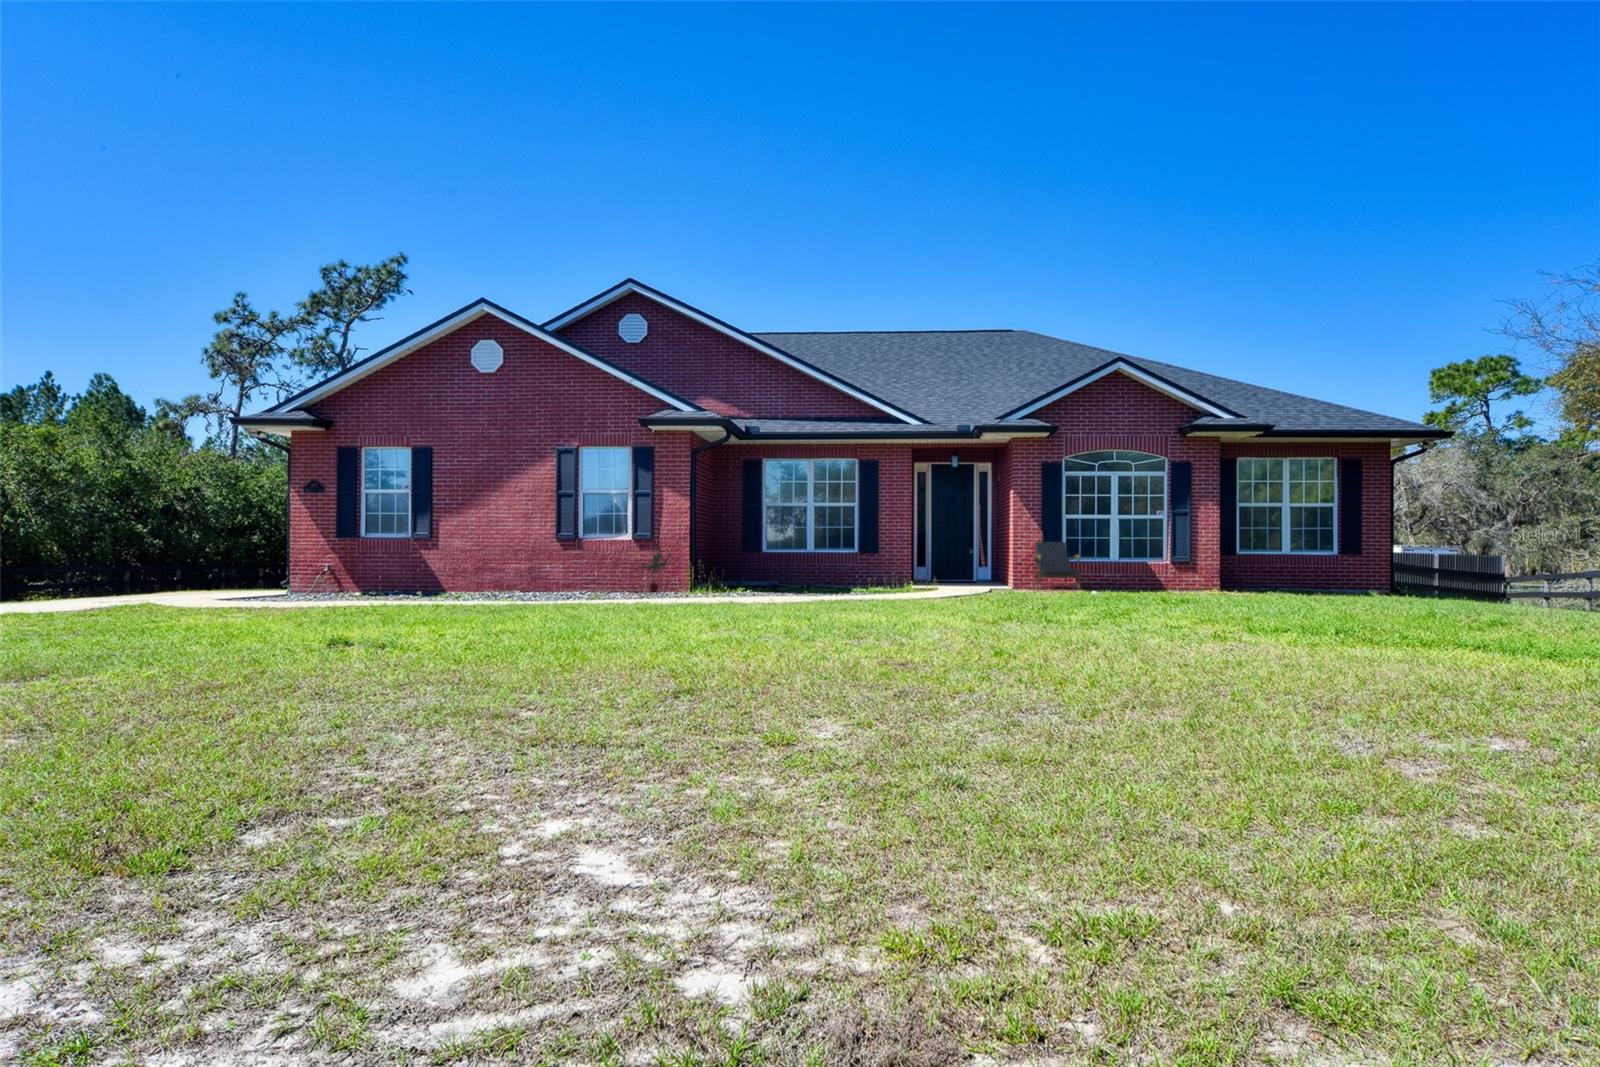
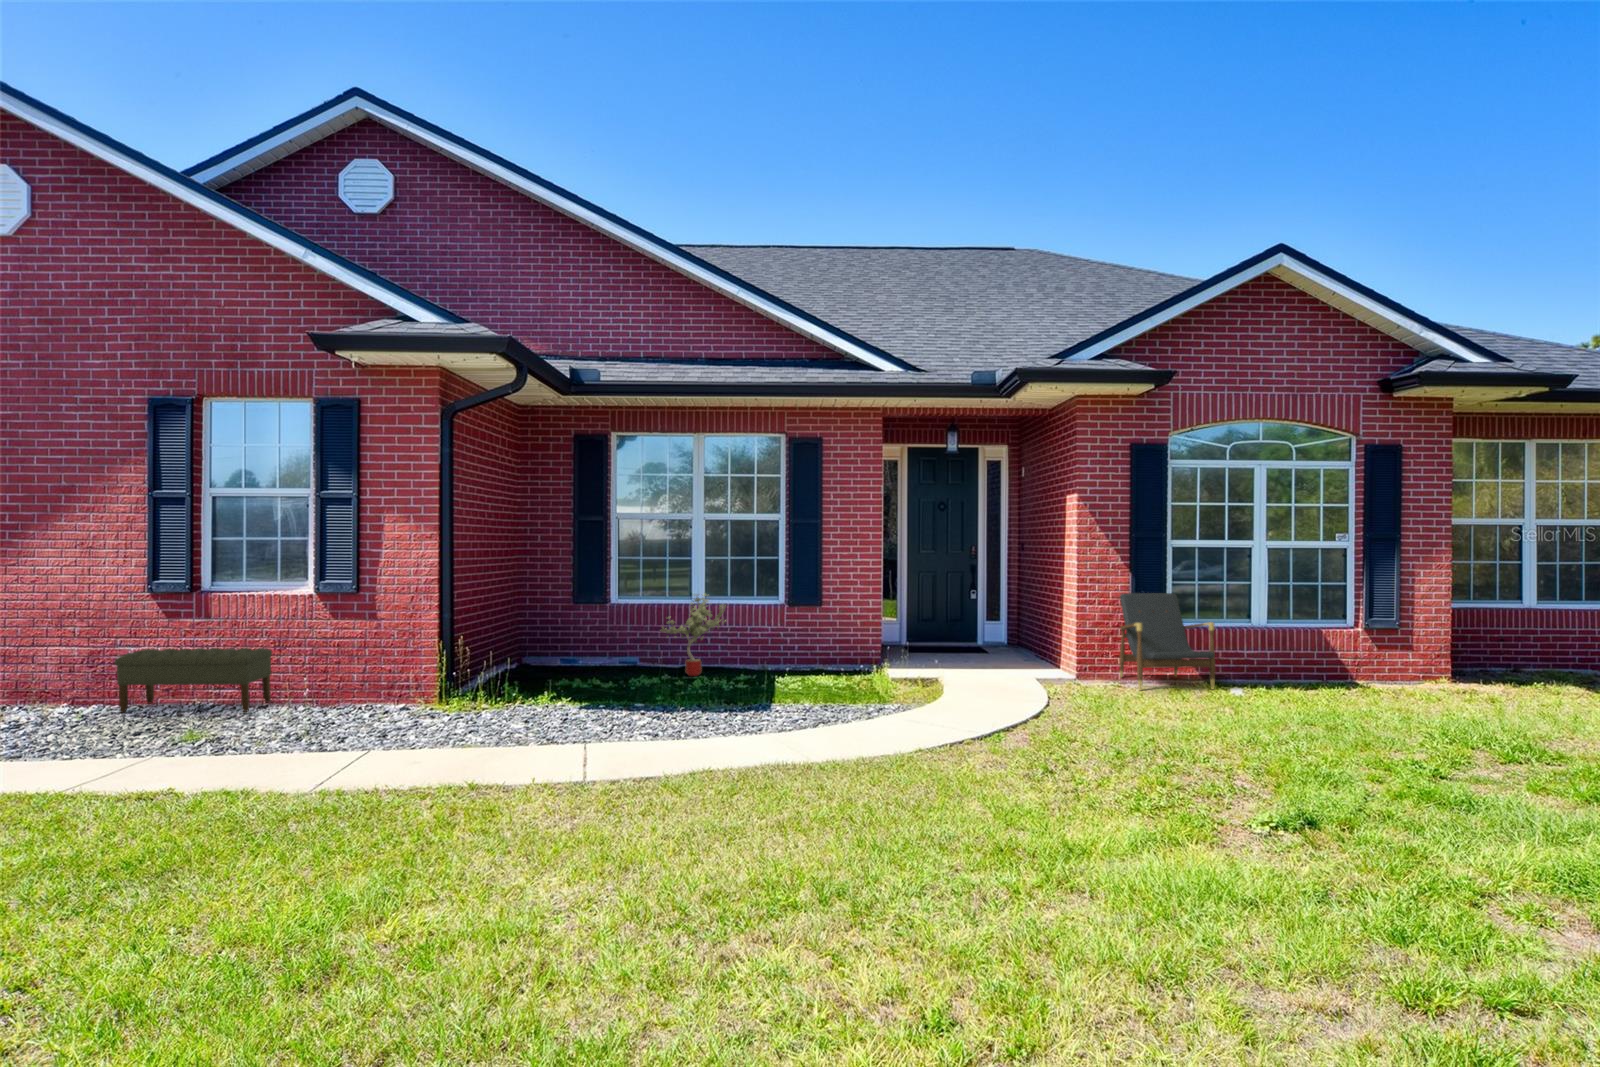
potted tree: present [640,548,671,592] -> present [661,594,726,676]
bench: none [546,564,611,592] -> present [115,648,272,713]

